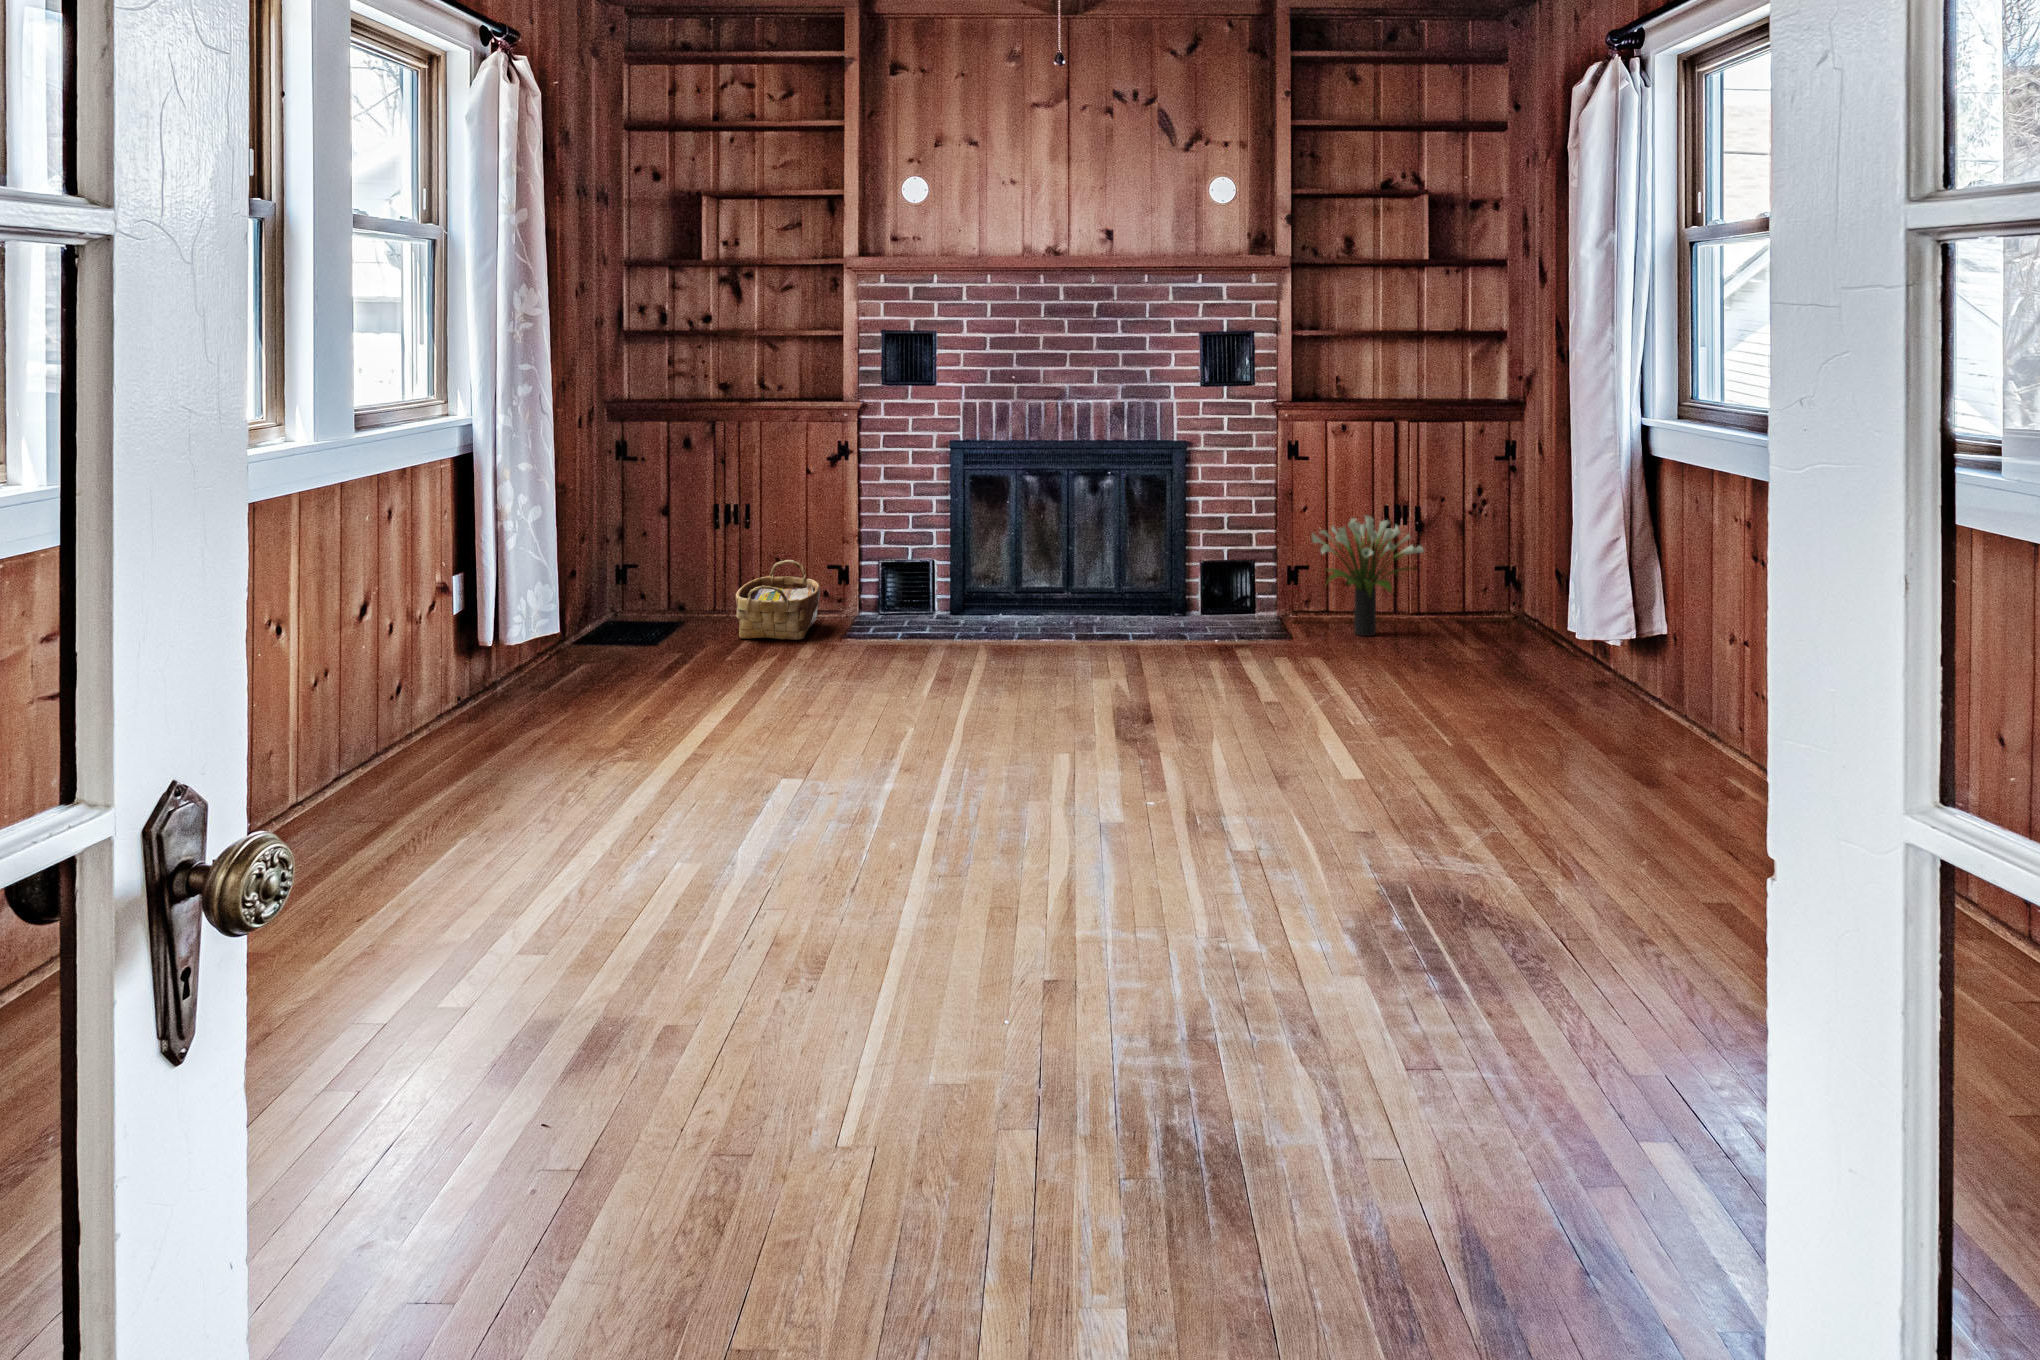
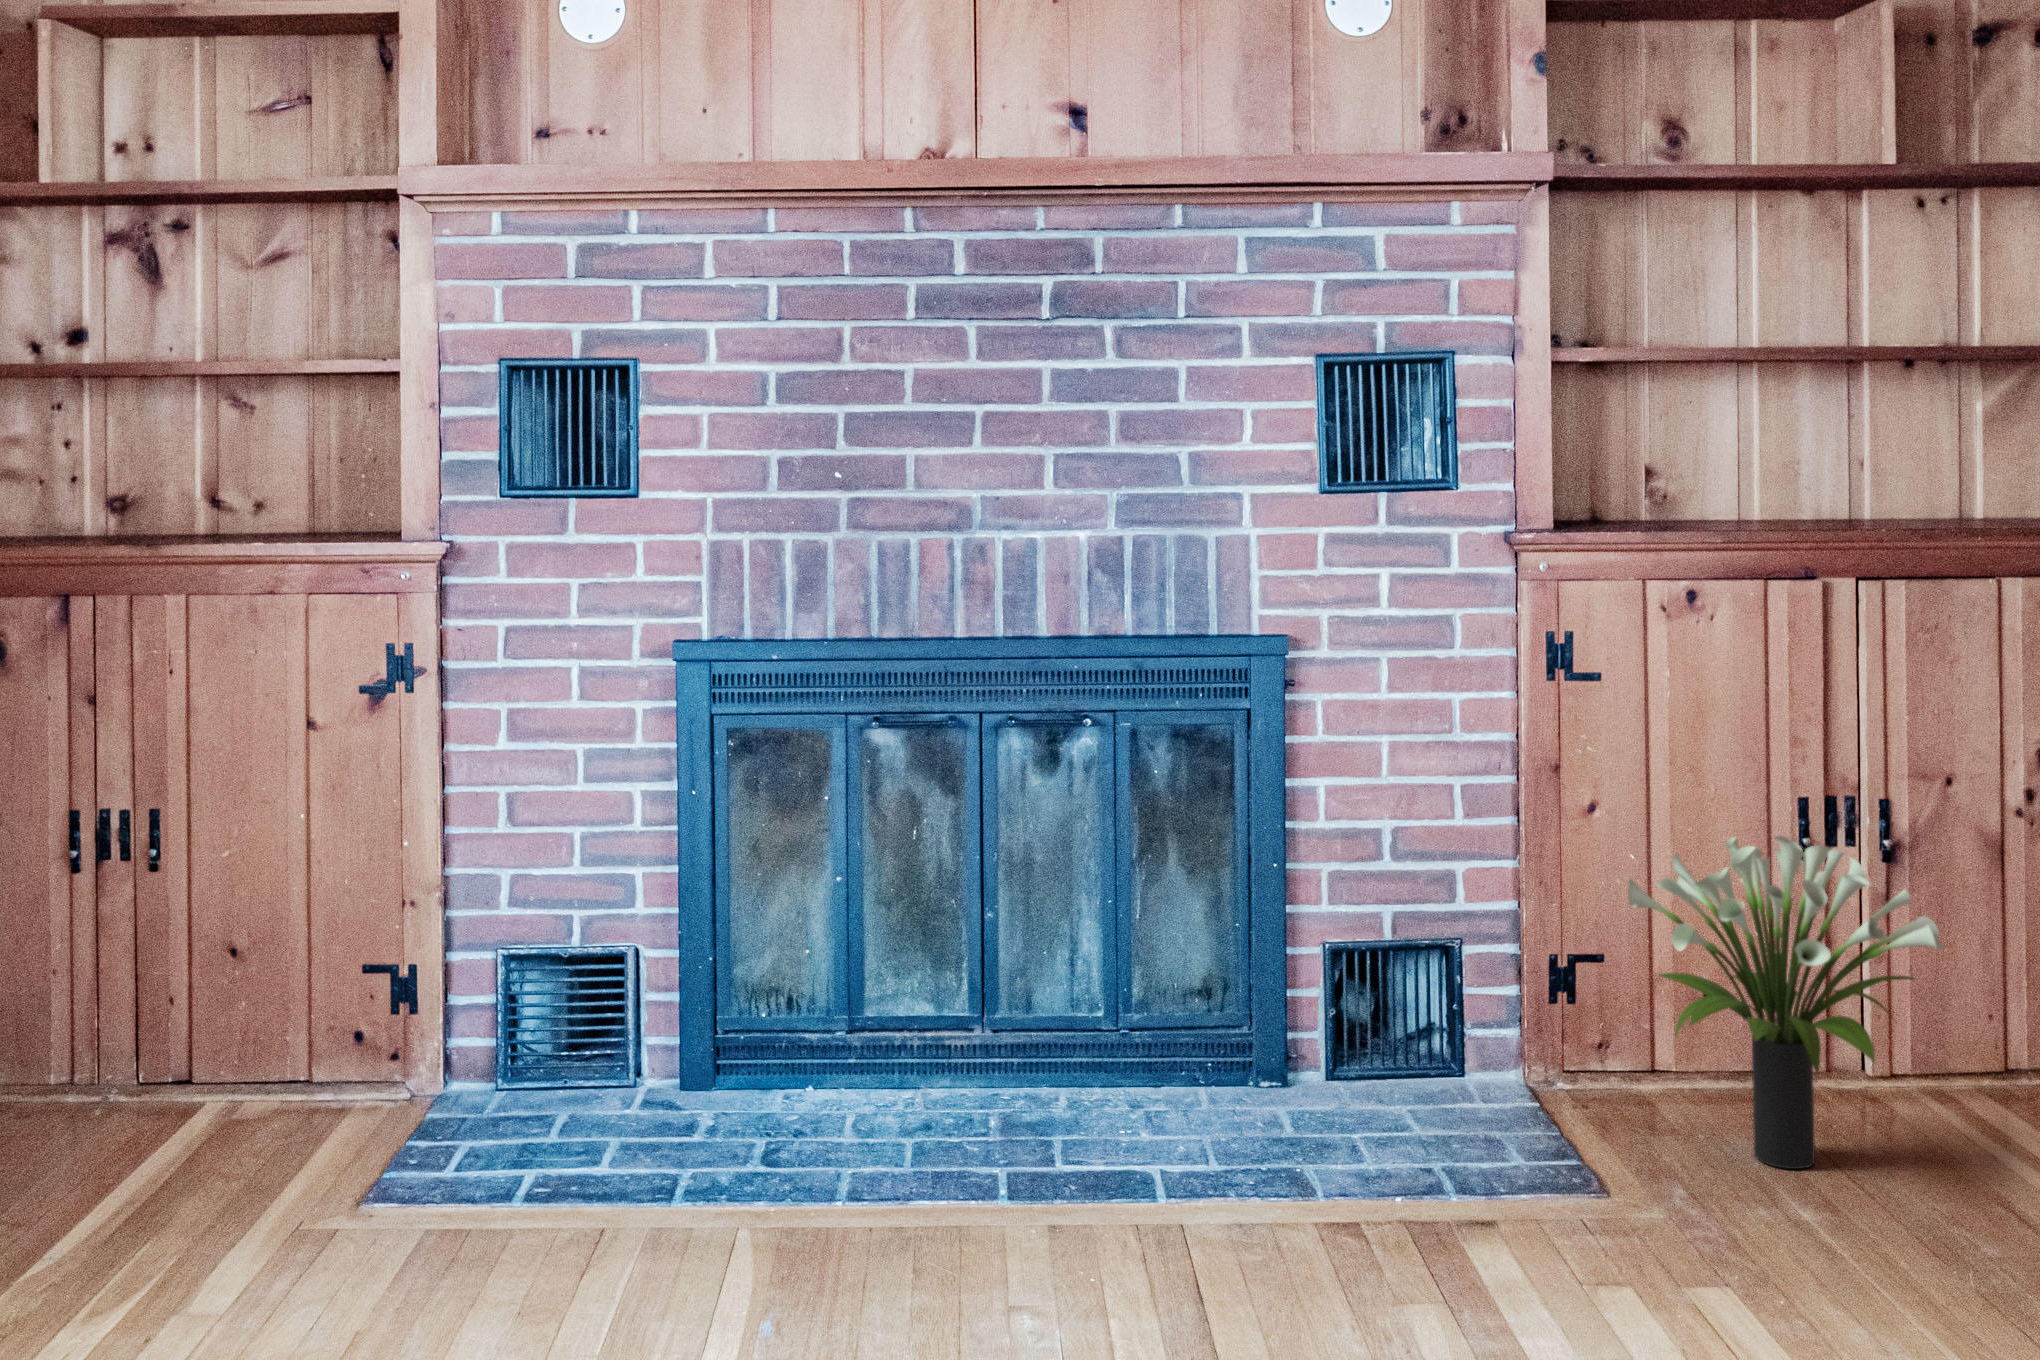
woven basket: present [736,560,820,640] -> none [73,958,325,1203]

